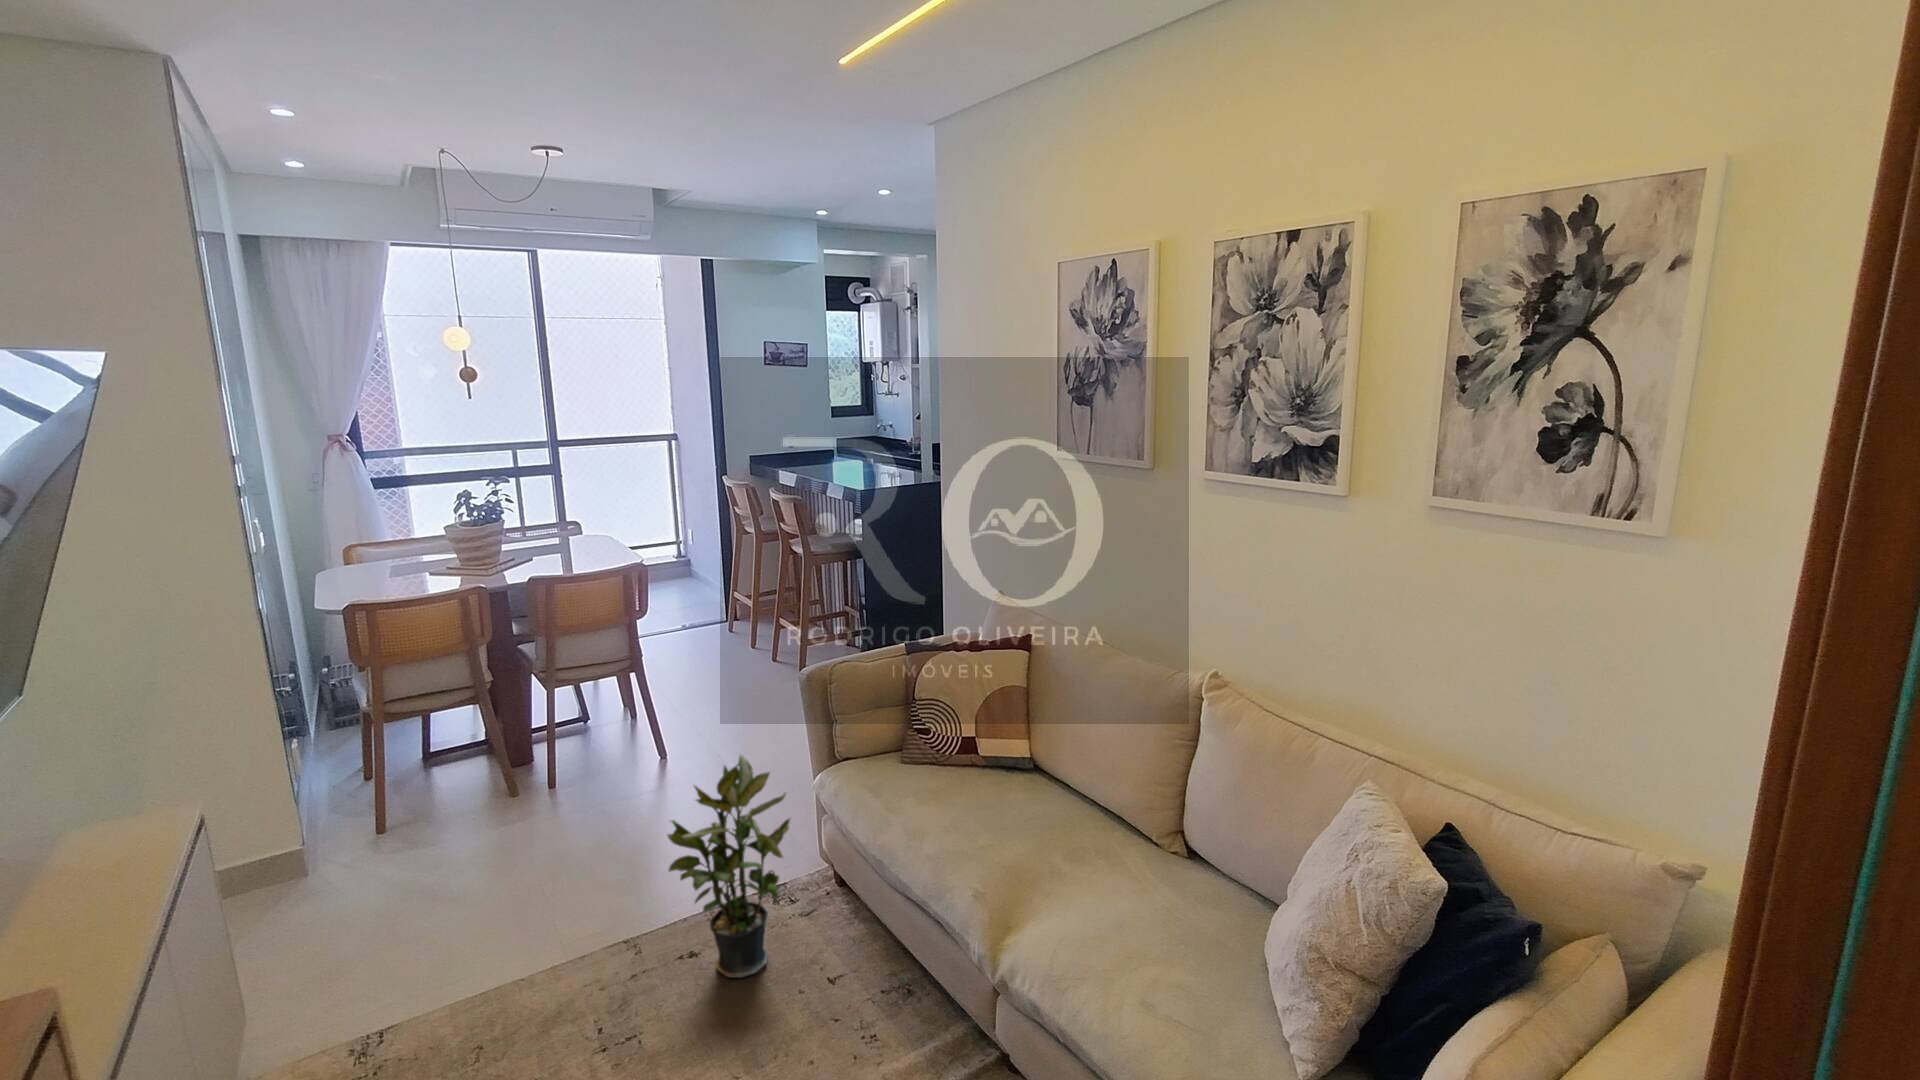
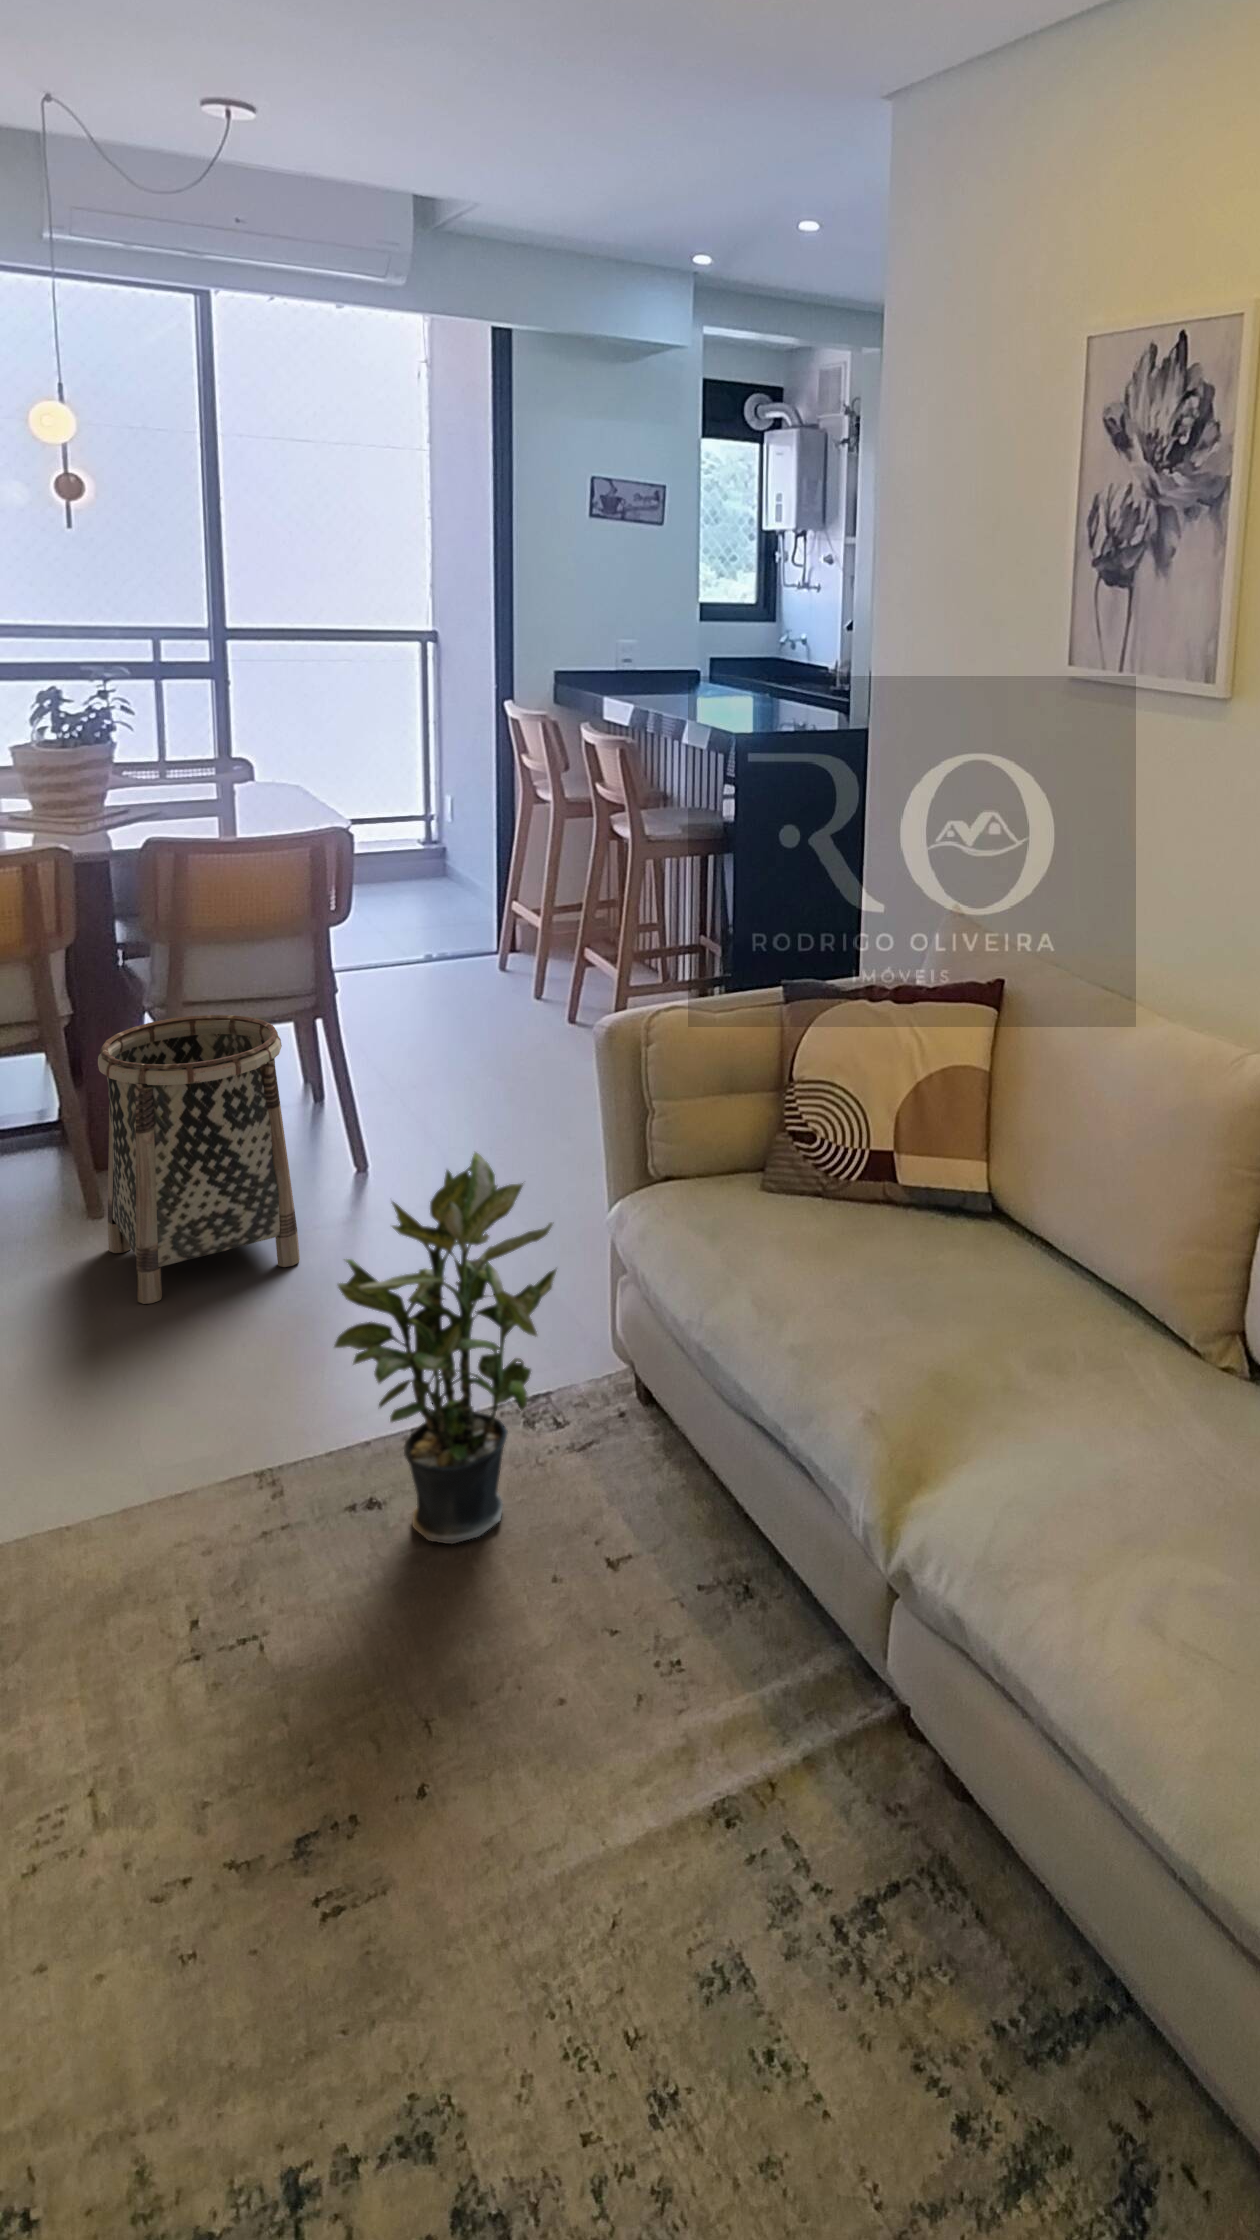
basket: none [512,677,633,847] -> present [98,1015,300,1304]

